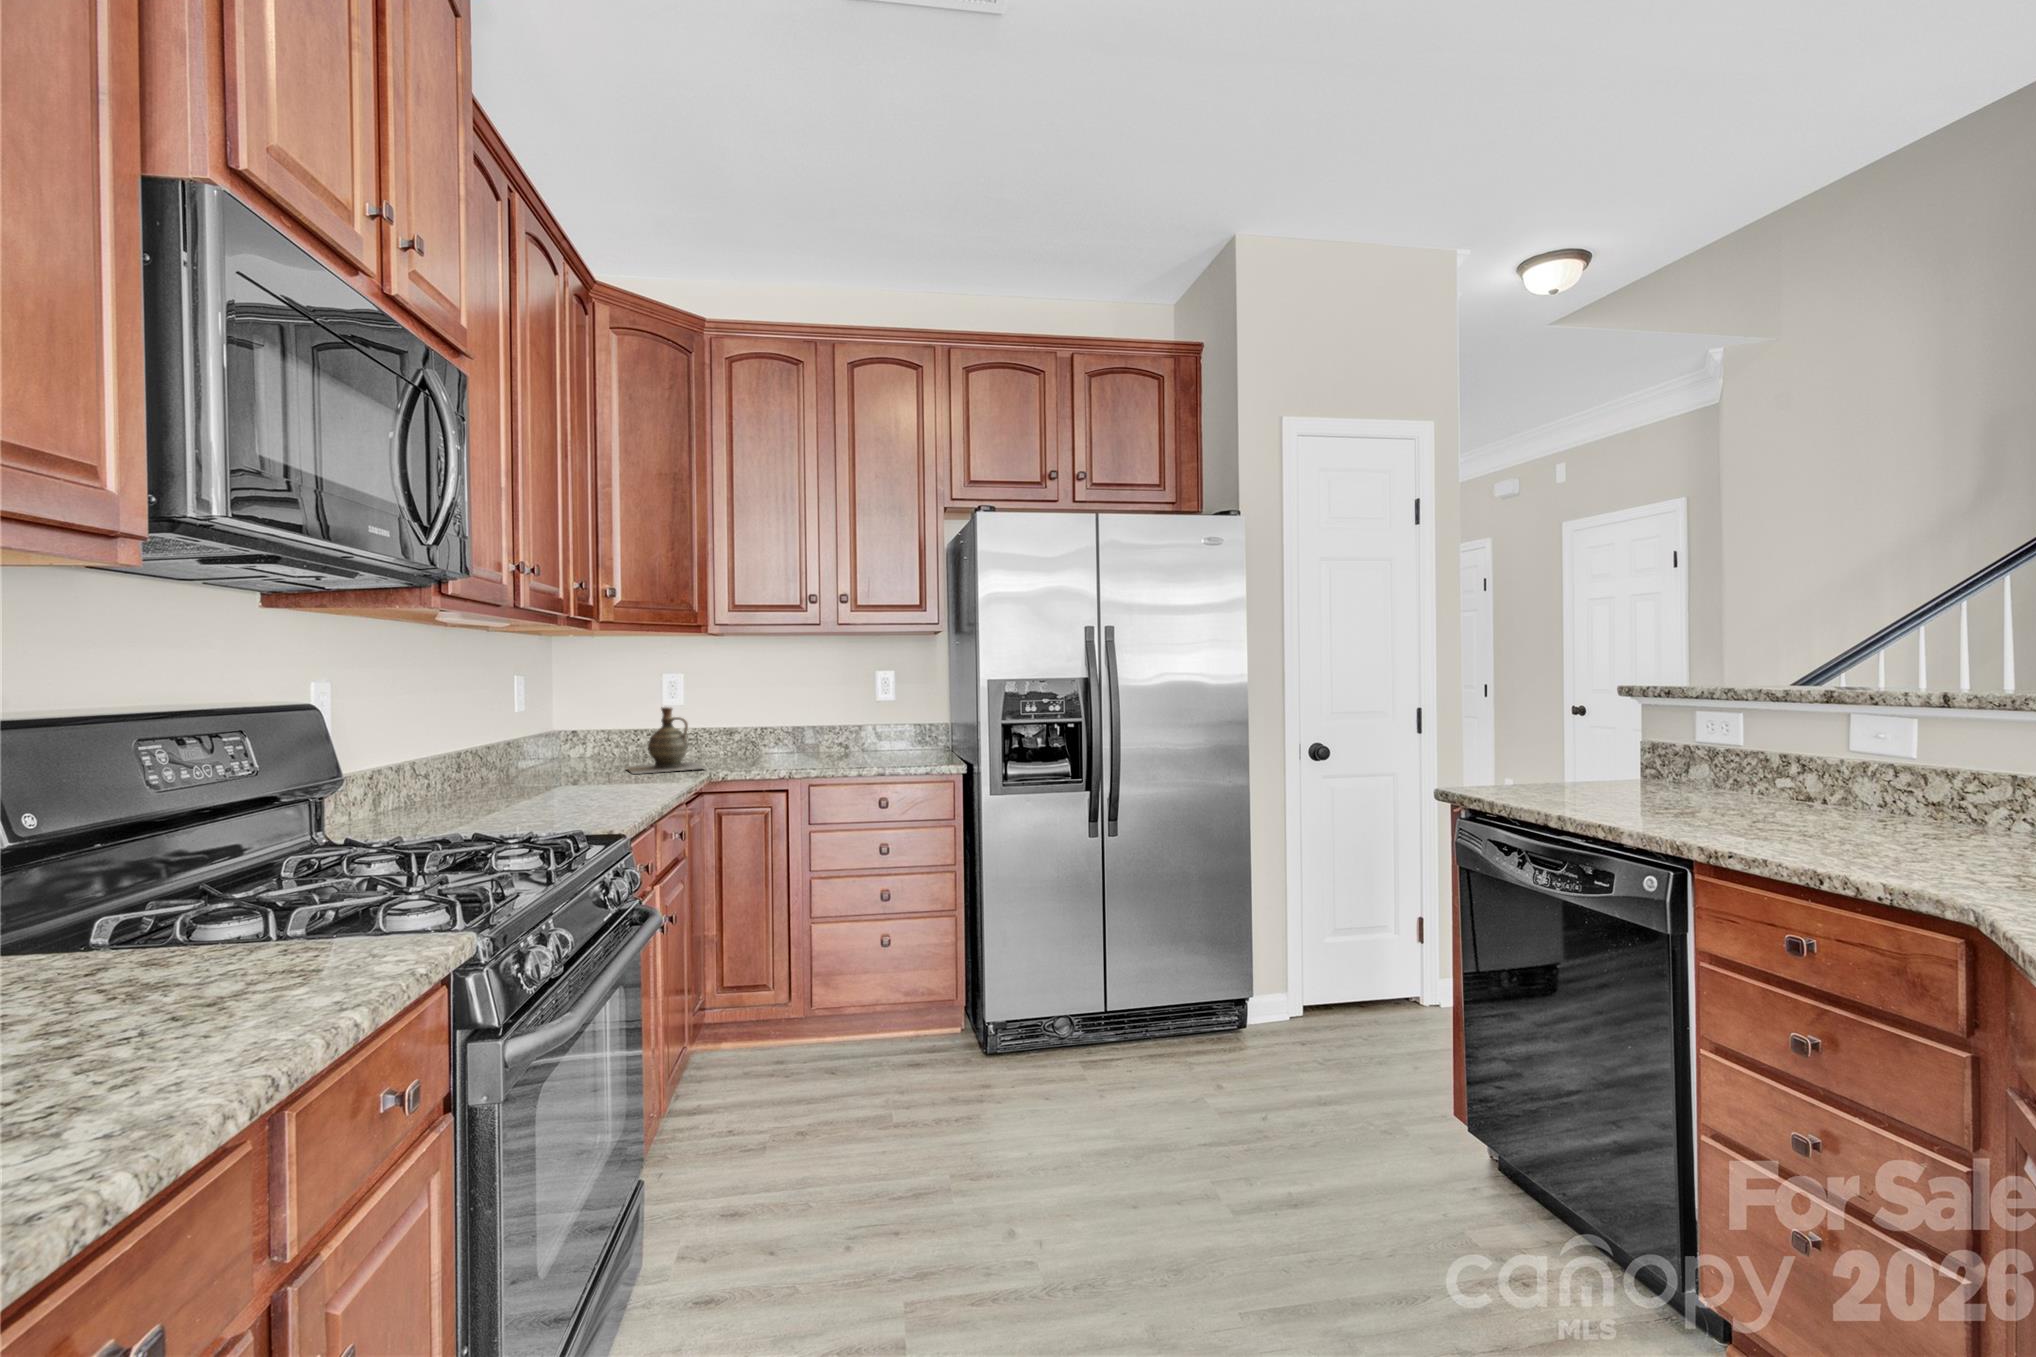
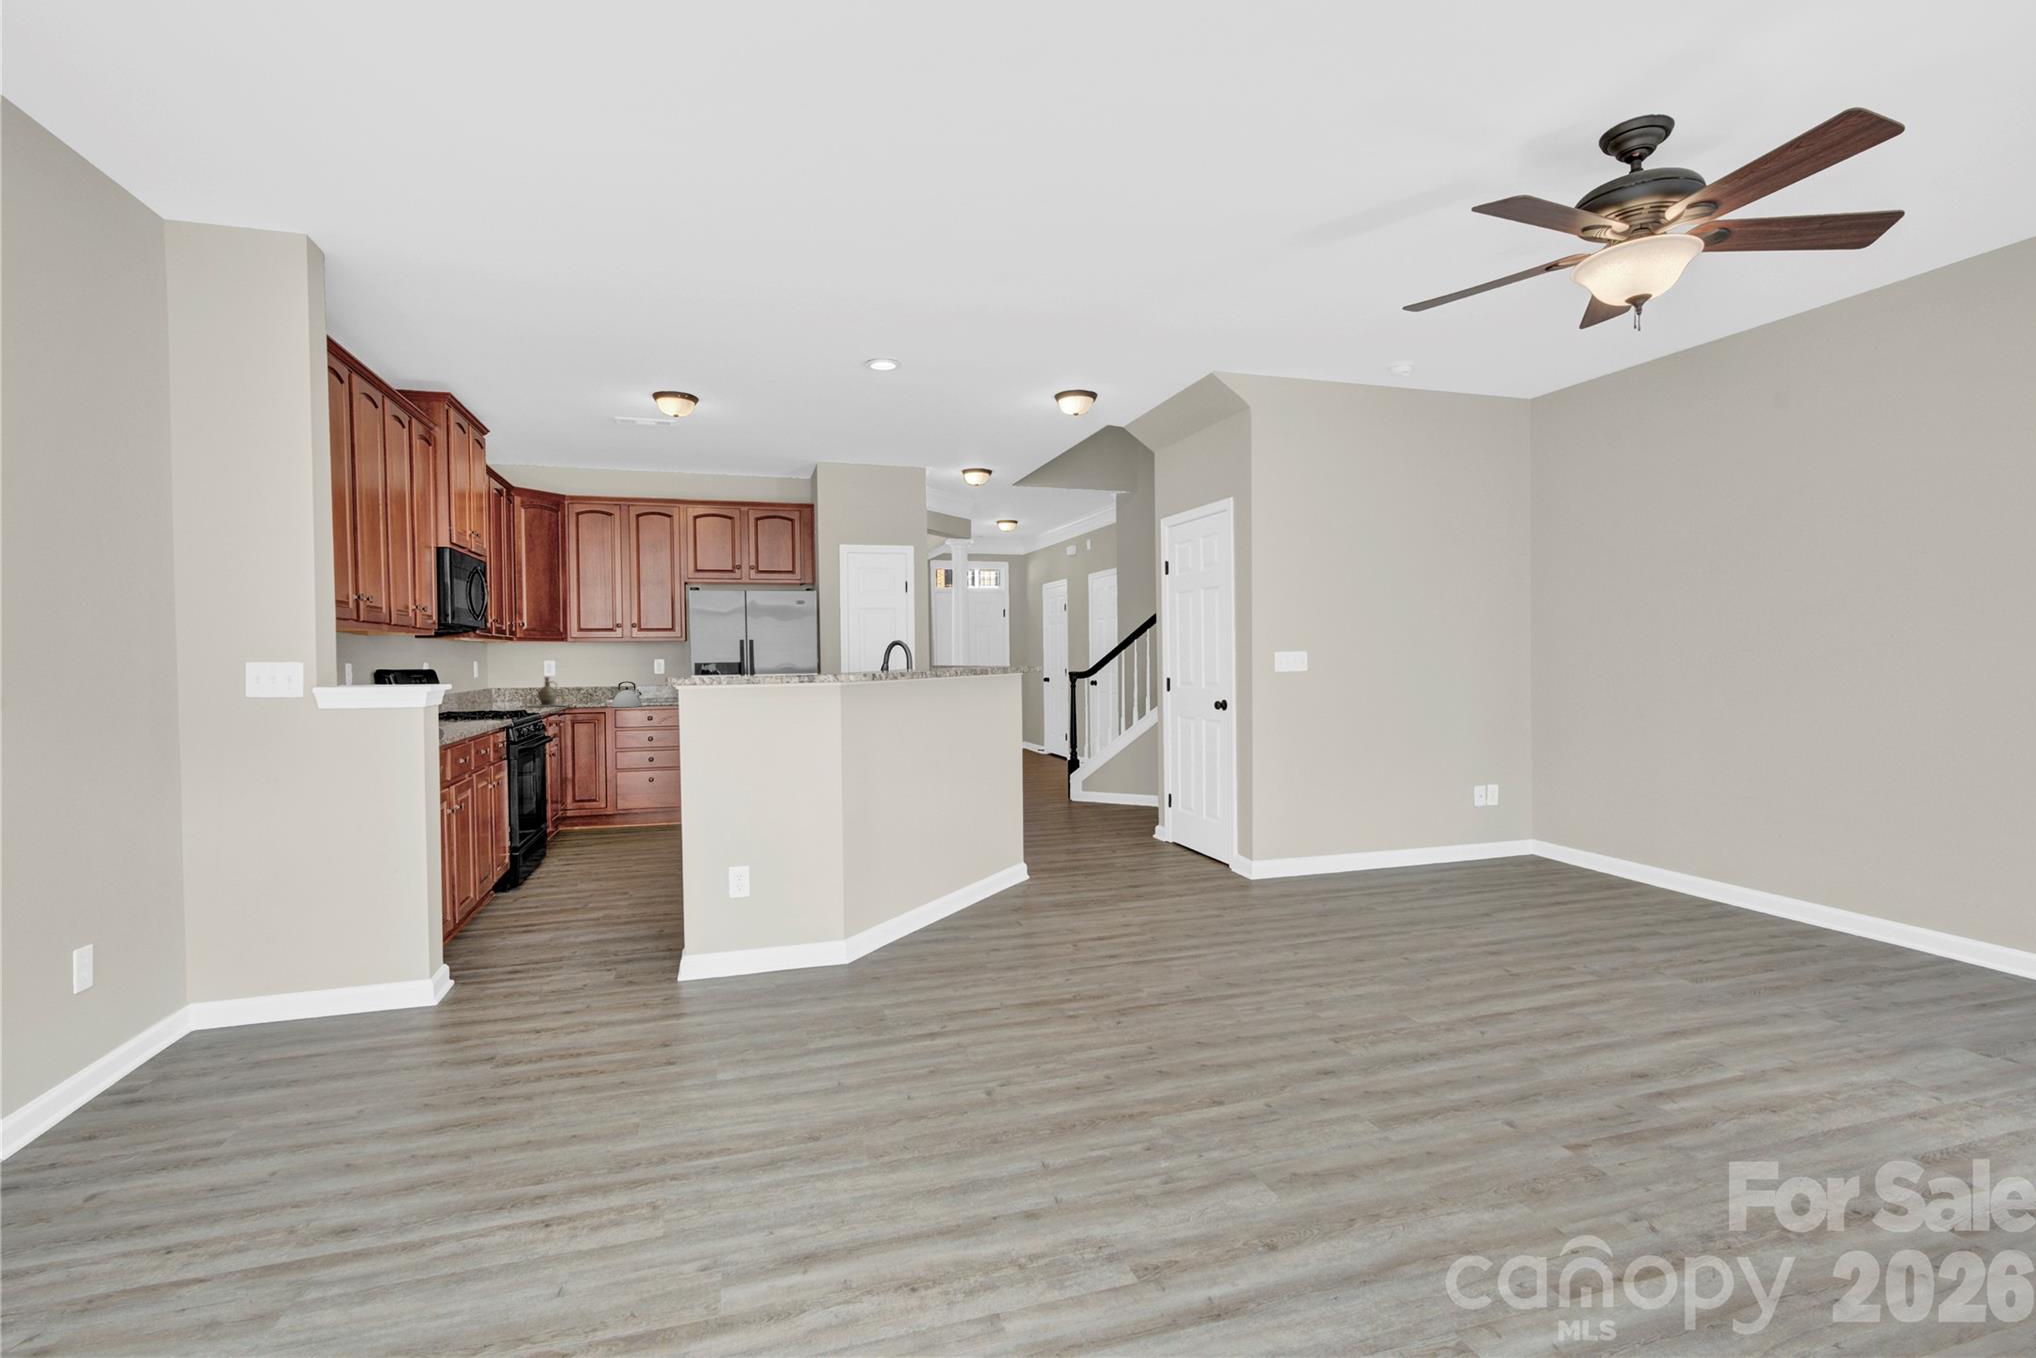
kettle: none [806,719,870,778] -> present [612,681,642,707]

